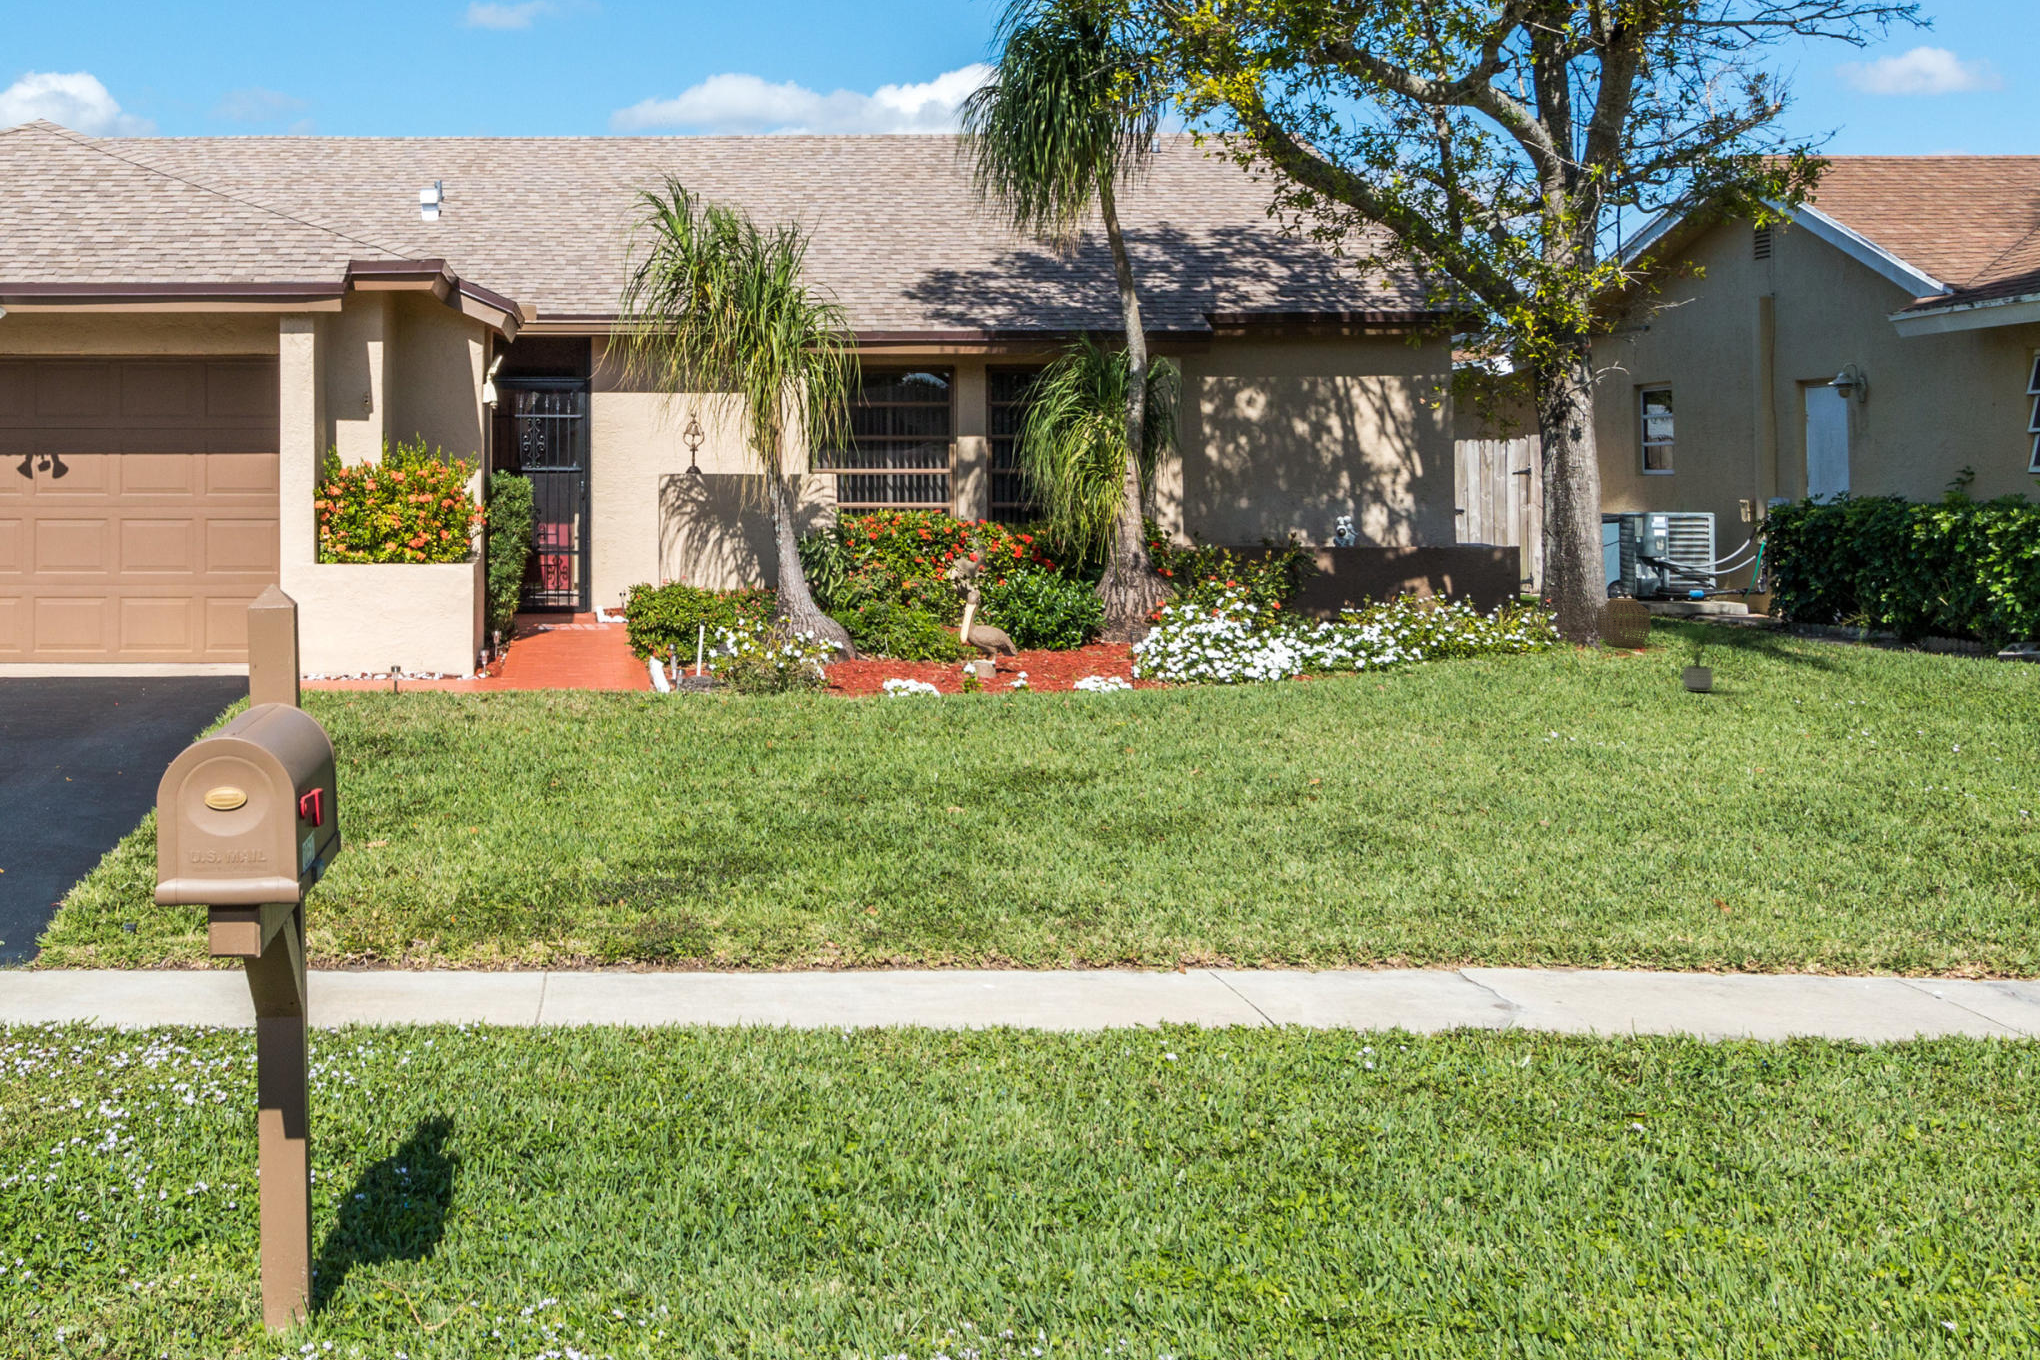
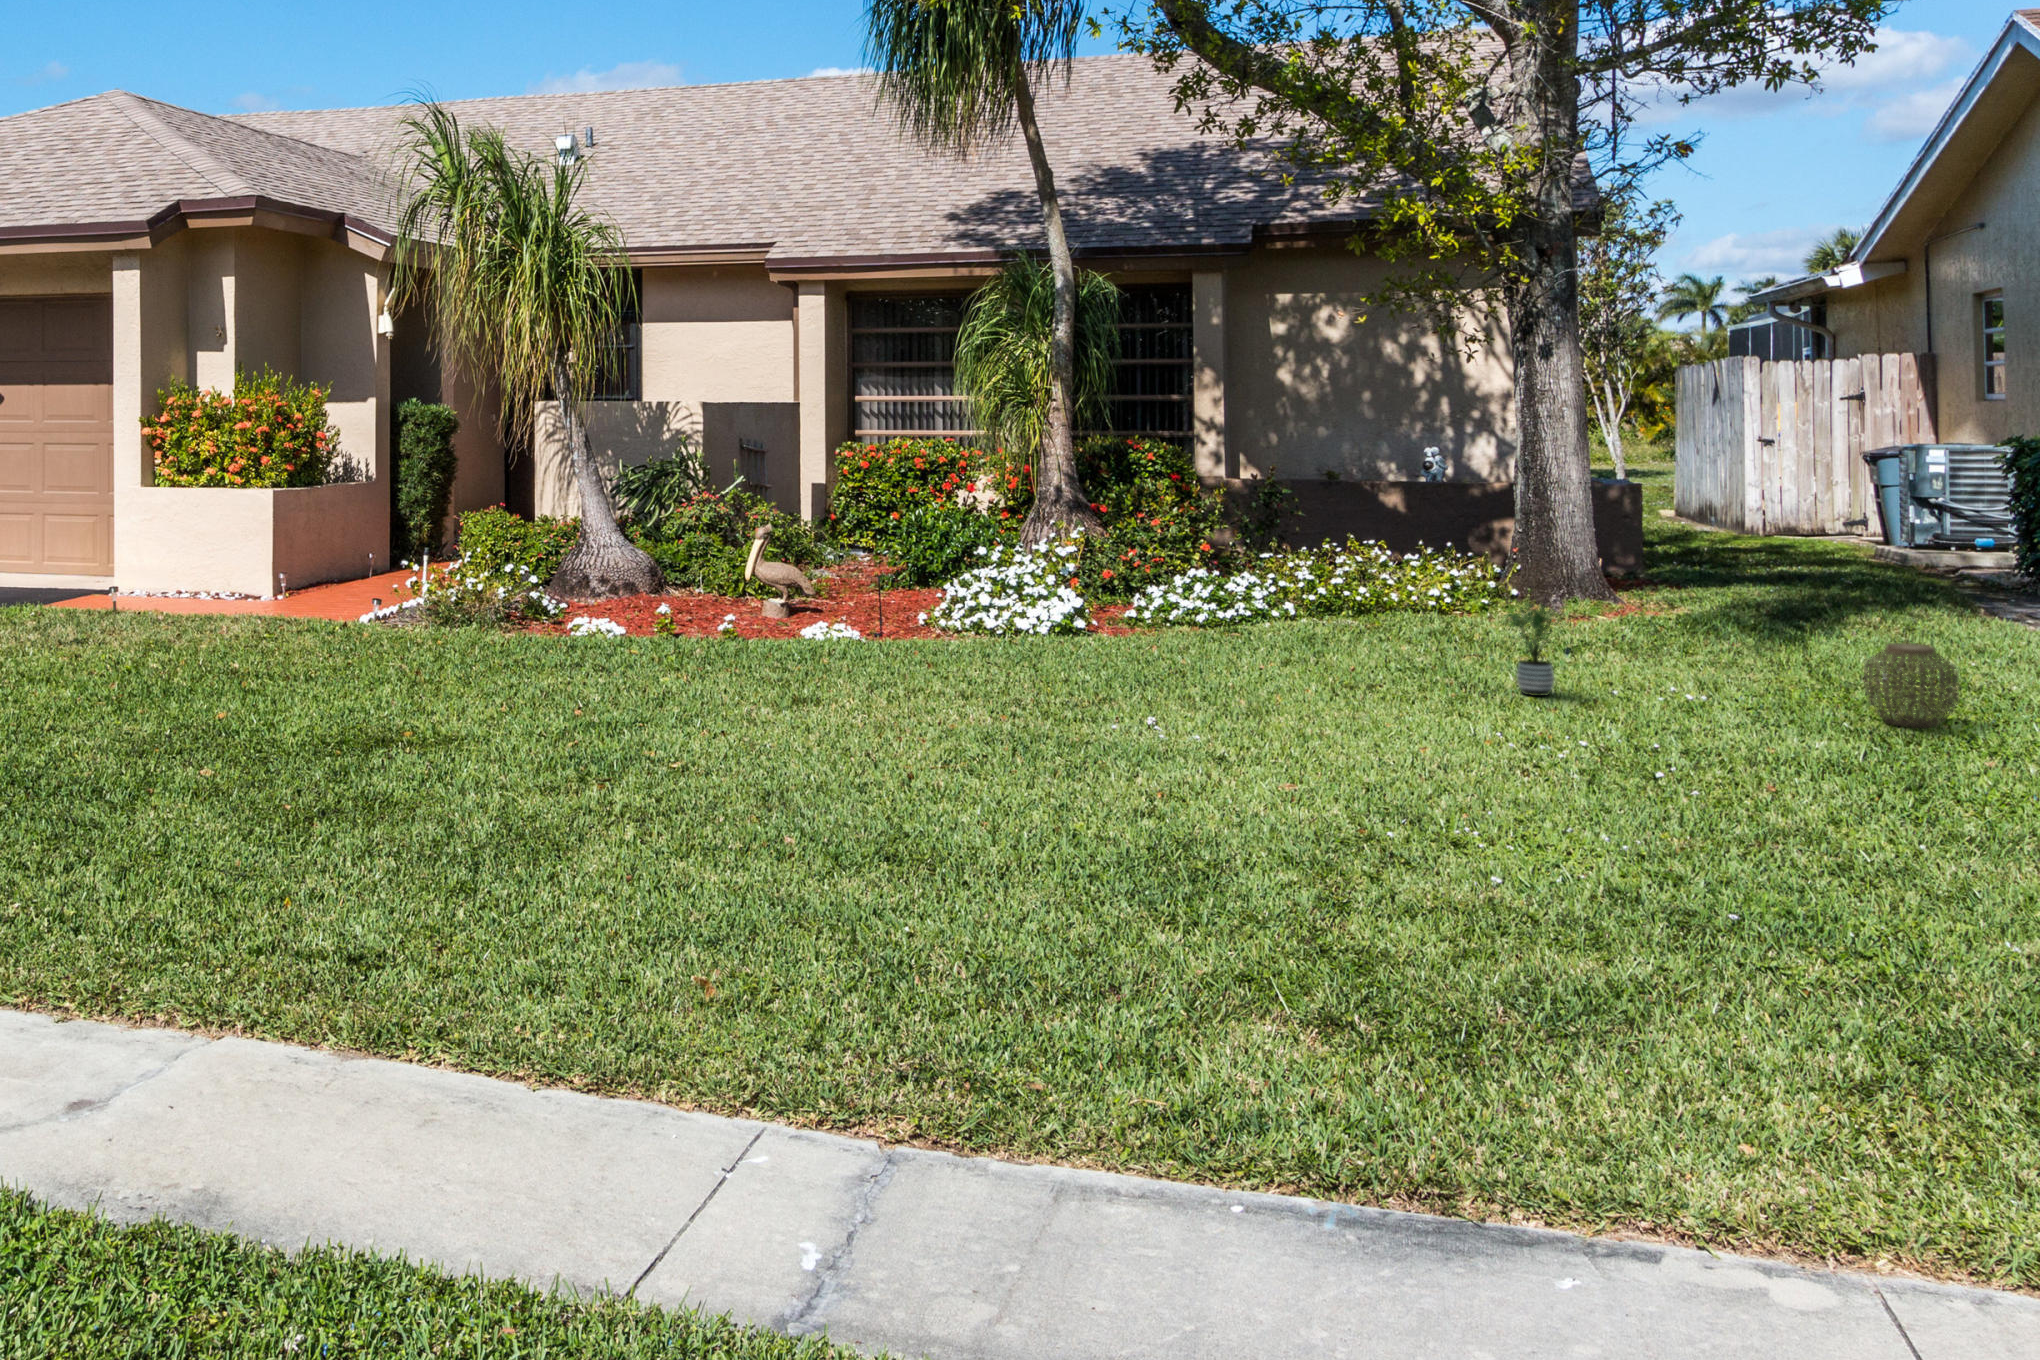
woven basket: present [1597,598,1651,648] -> present [1864,643,1959,727]

